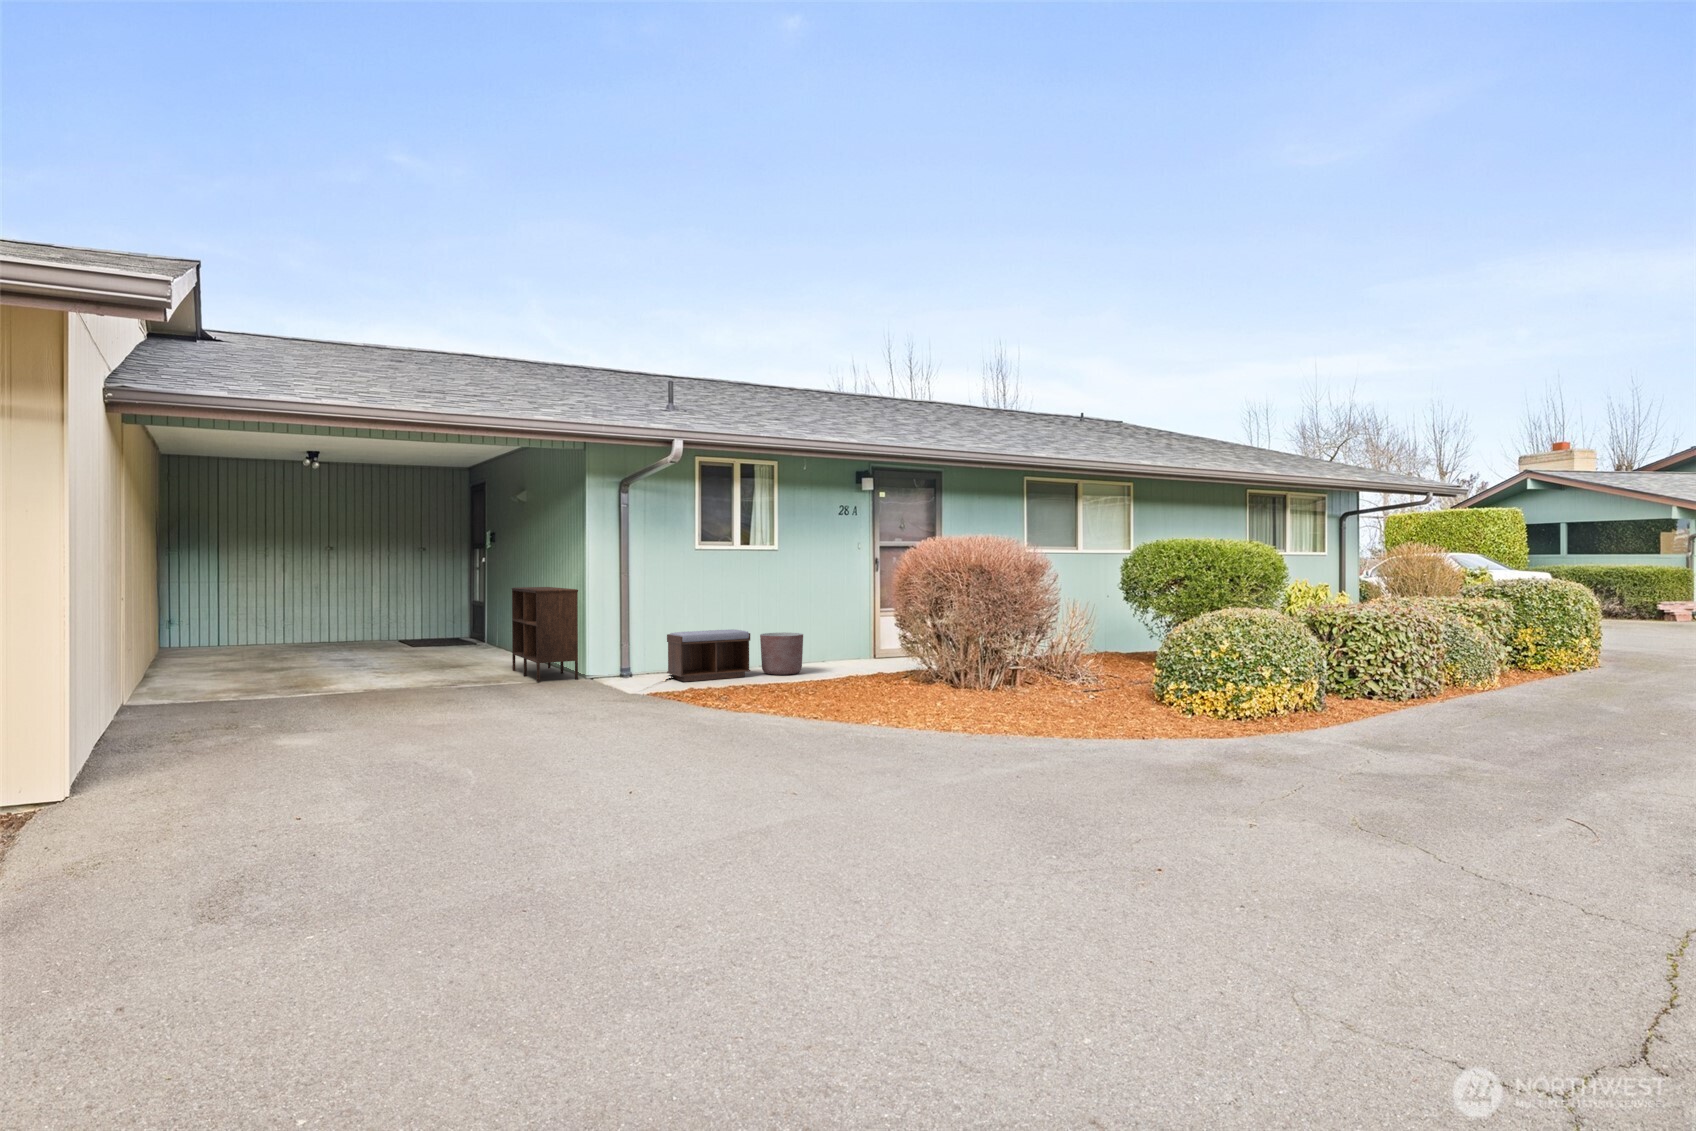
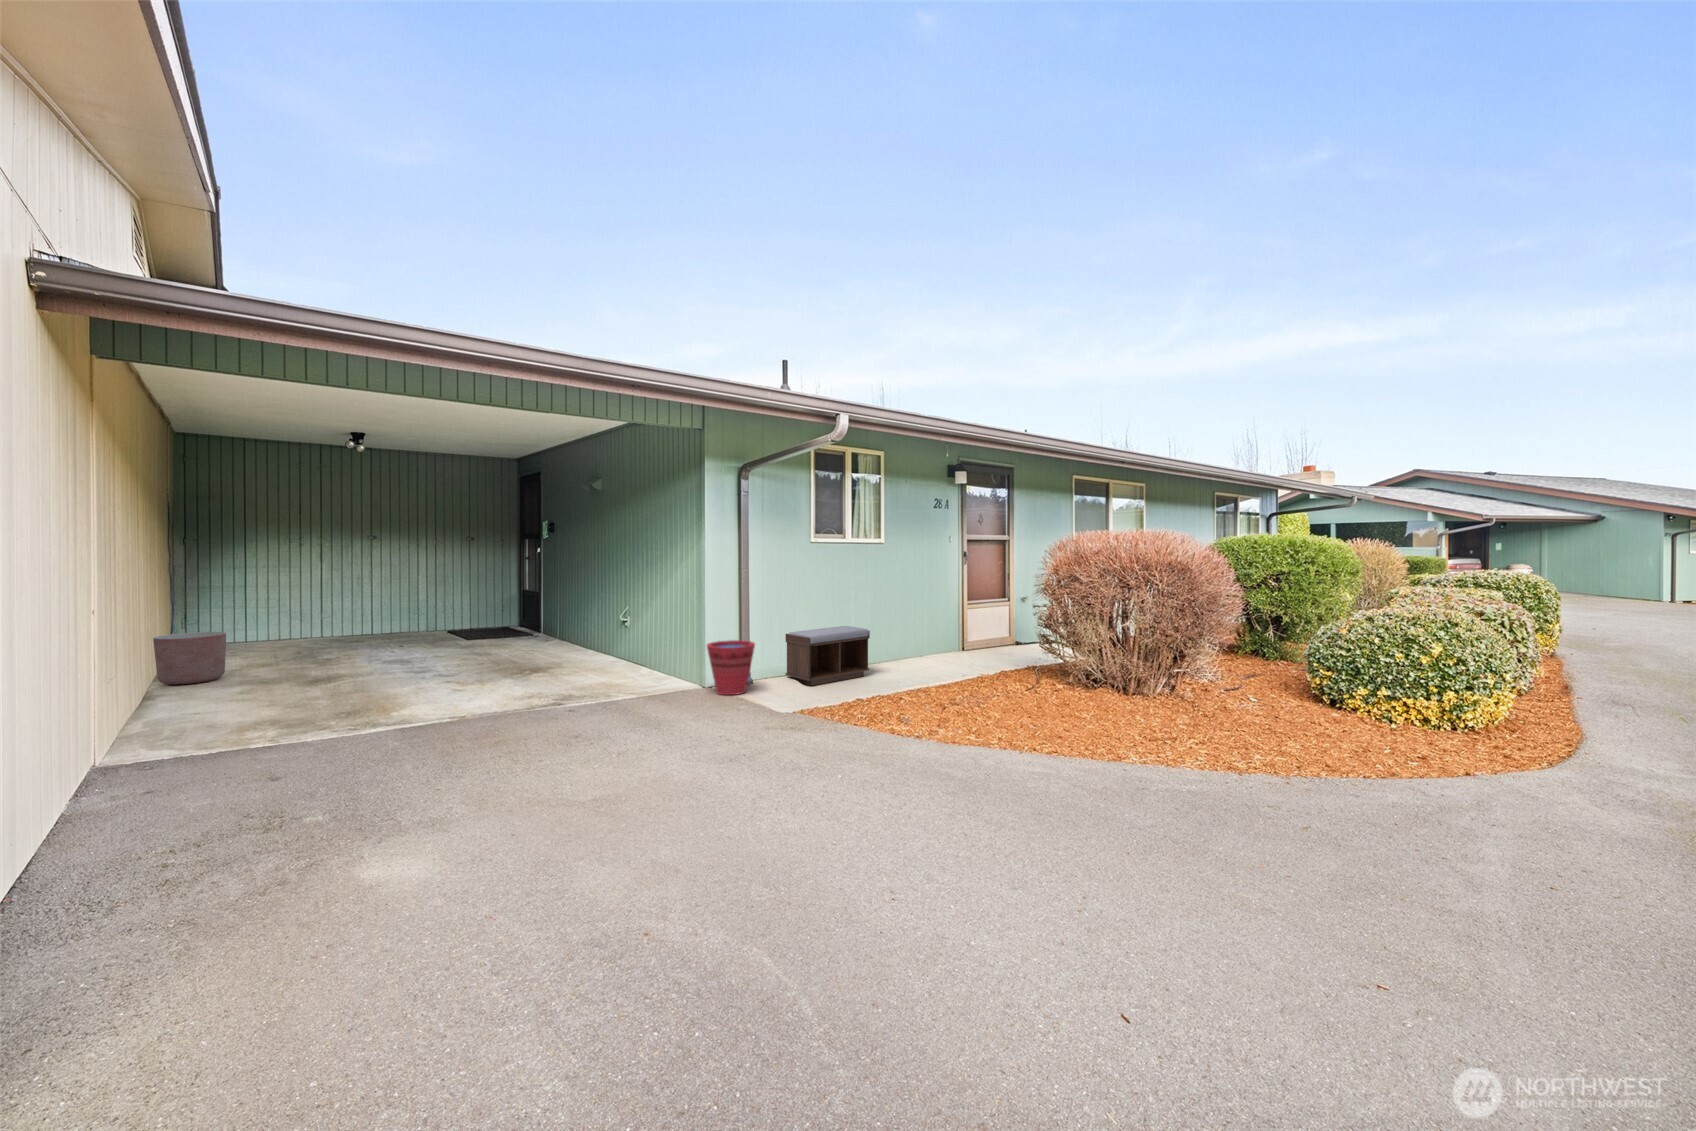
shelving unit: present [512,587,578,682] -> none [606,582,696,693]
planter: present [760,632,803,675] -> present [153,632,226,685]
bucket: none [581,638,626,685] -> present [707,640,755,695]

